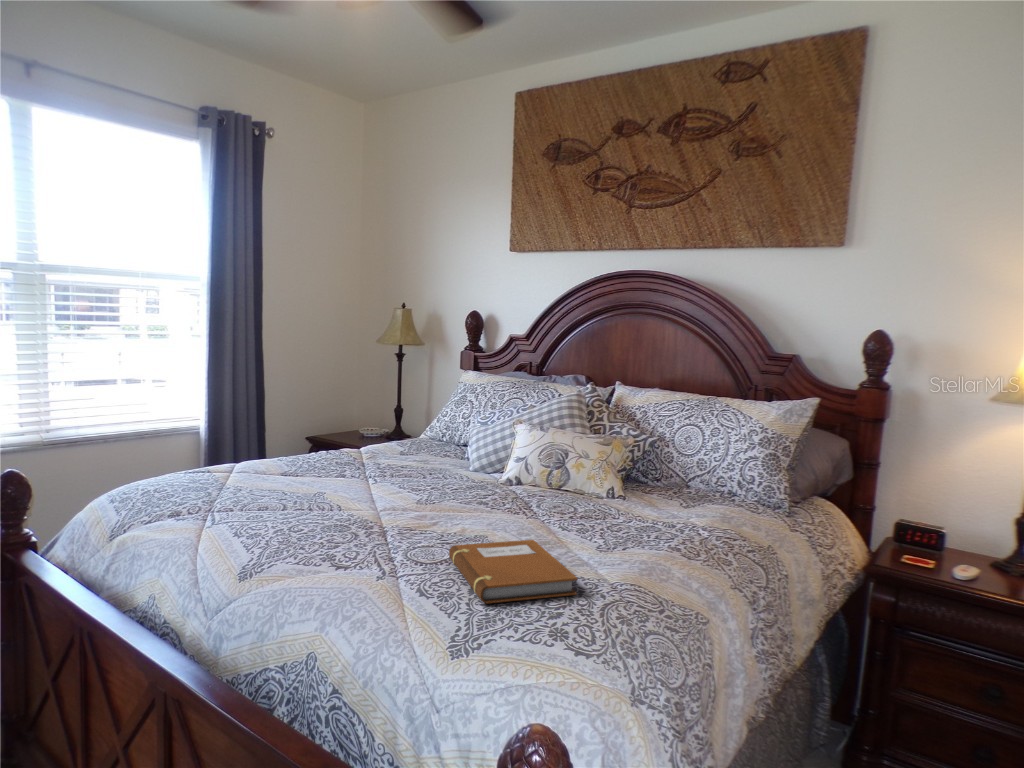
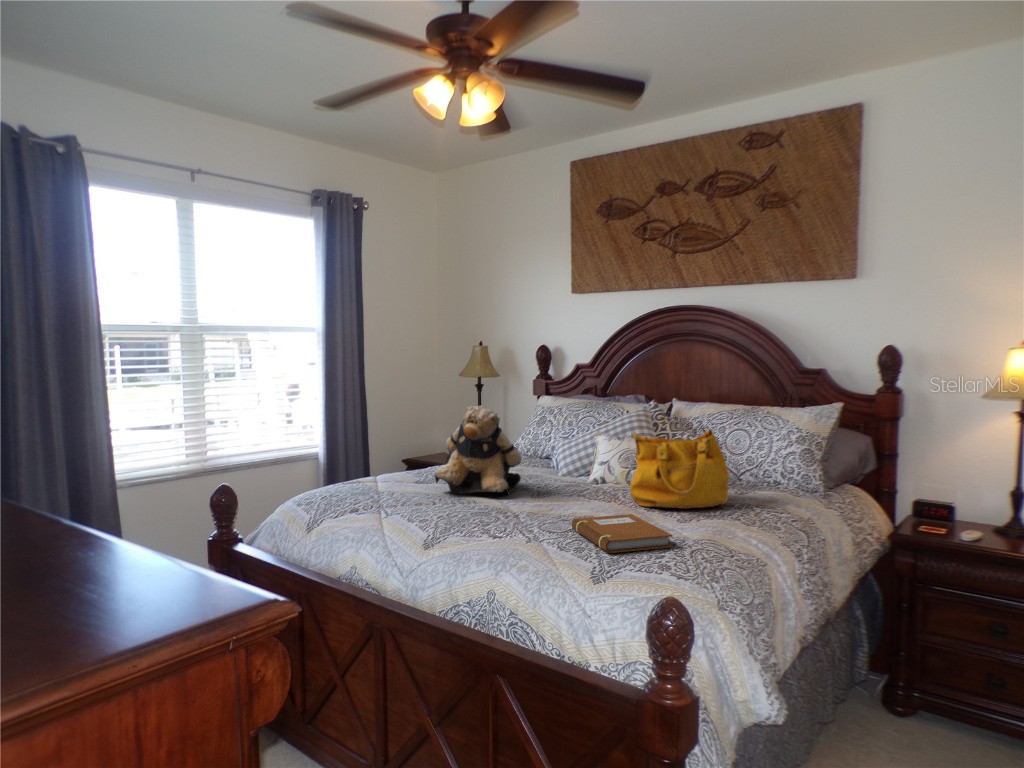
teddy bear: none [294,383,411,499] -> present [435,406,521,494]
handbag: none [542,423,670,530] -> present [630,427,729,509]

